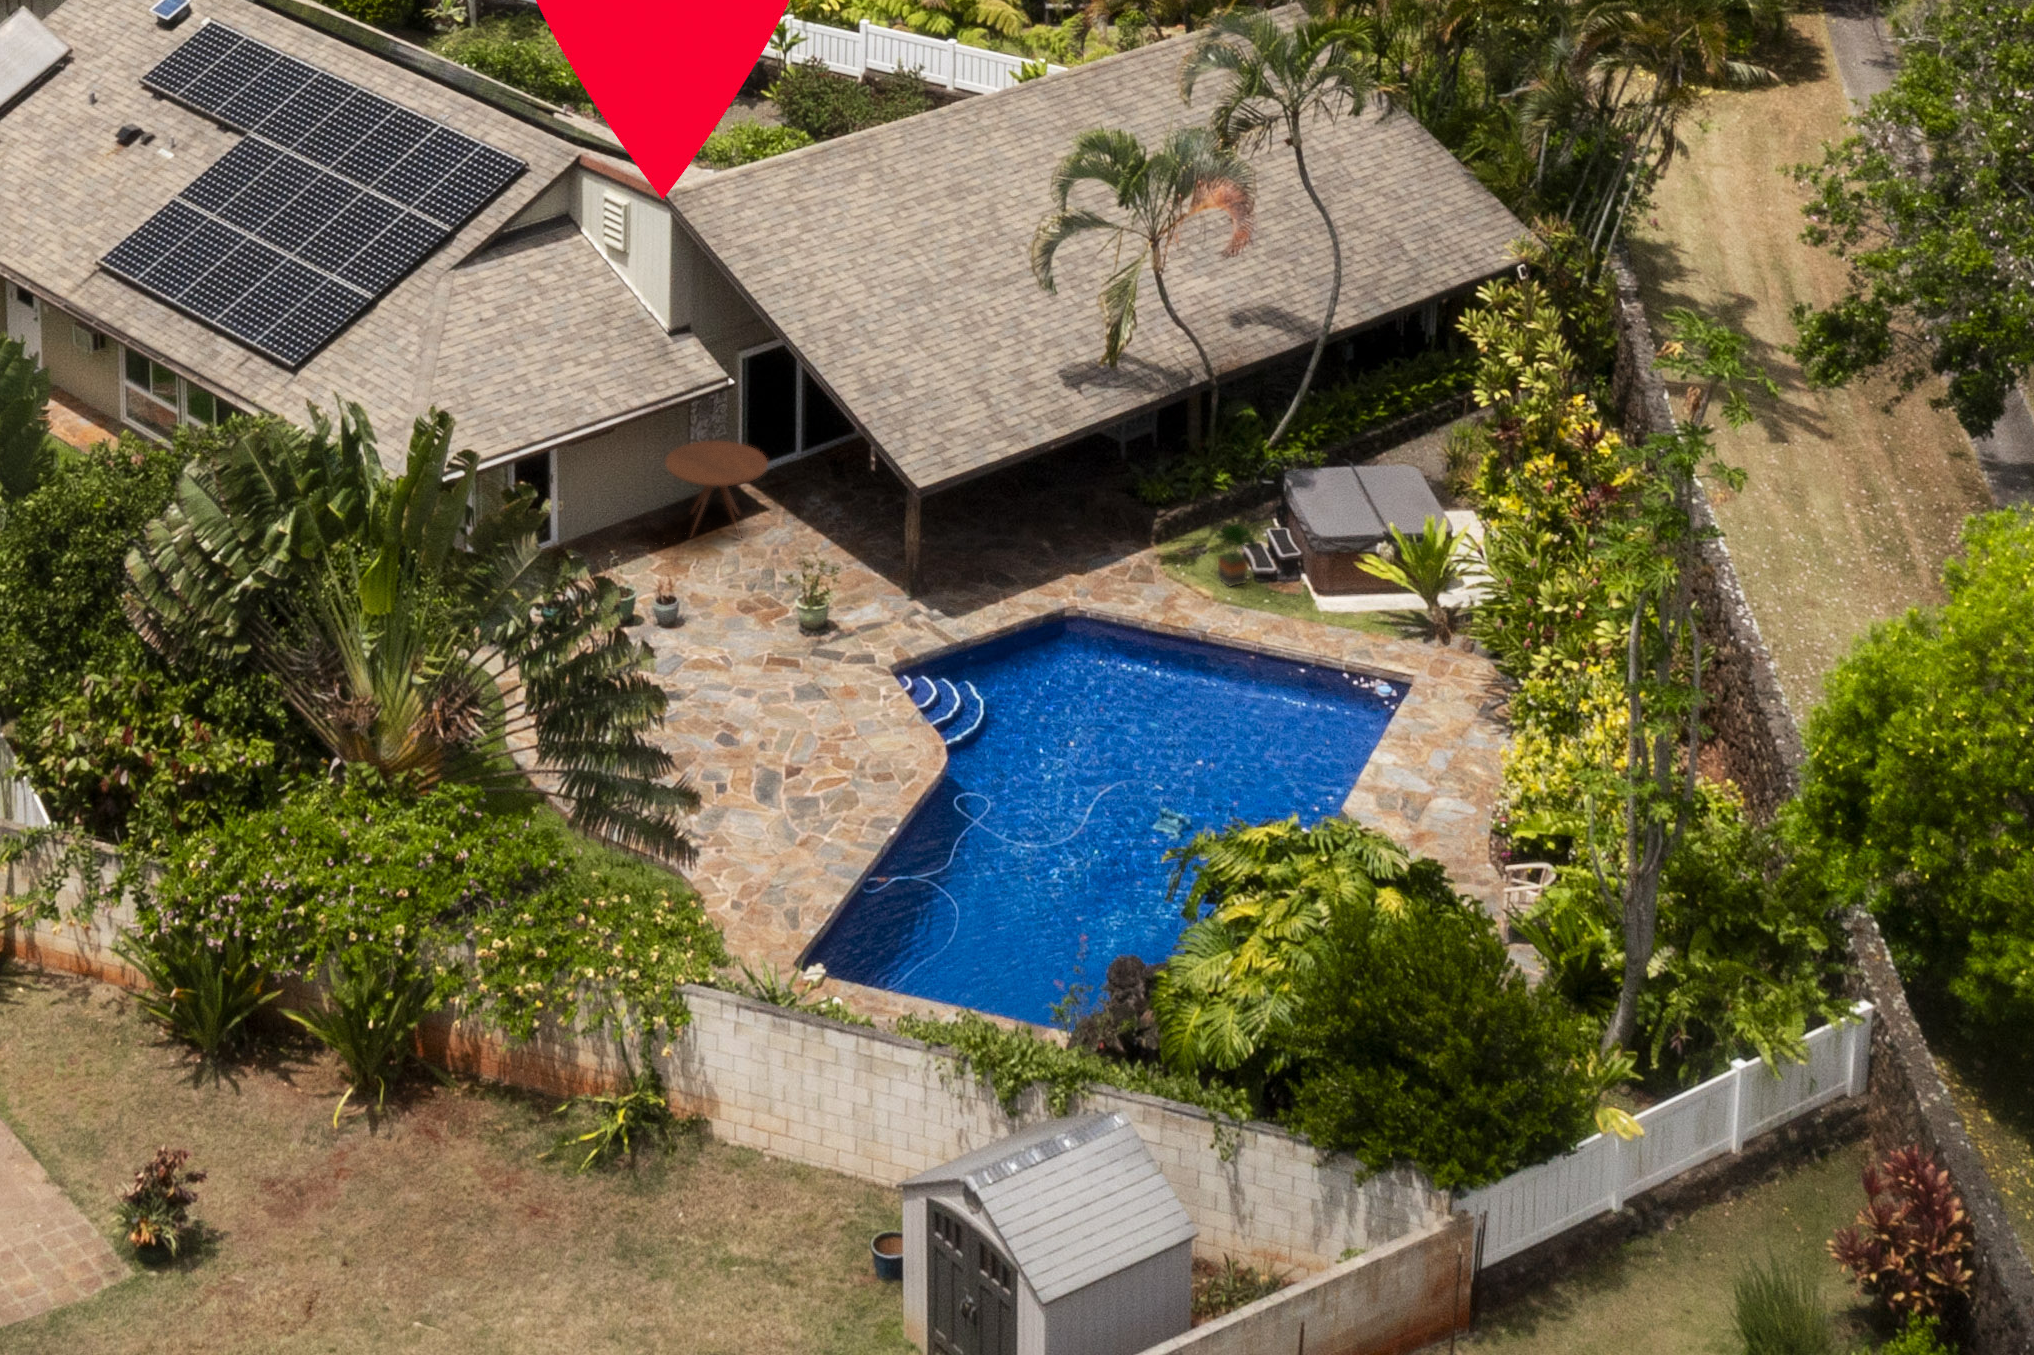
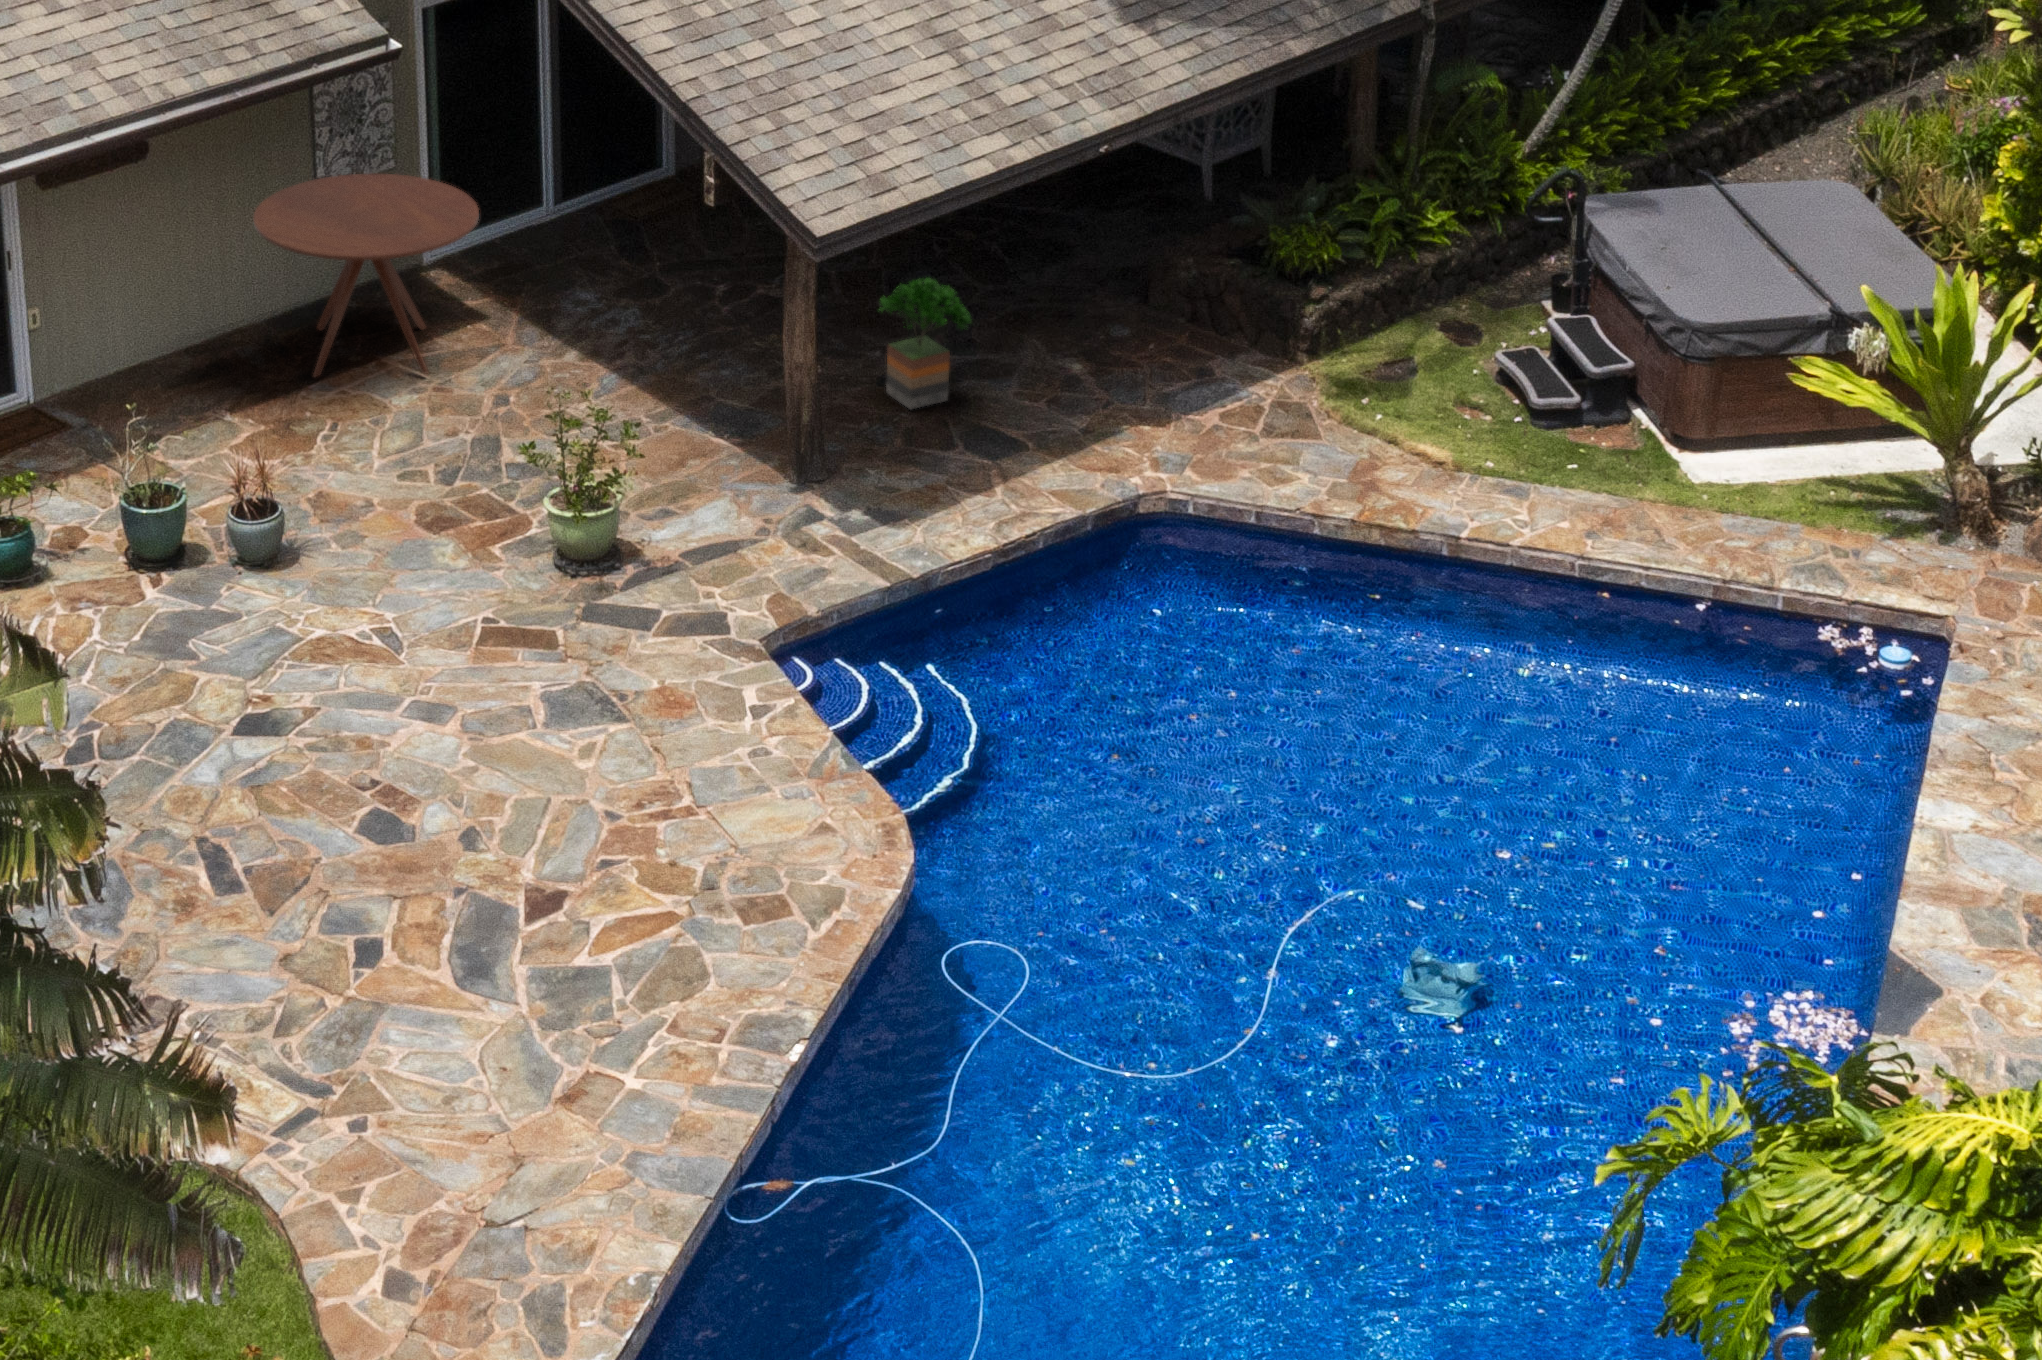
potted tree: present [1215,524,1257,586] -> present [880,277,970,409]

